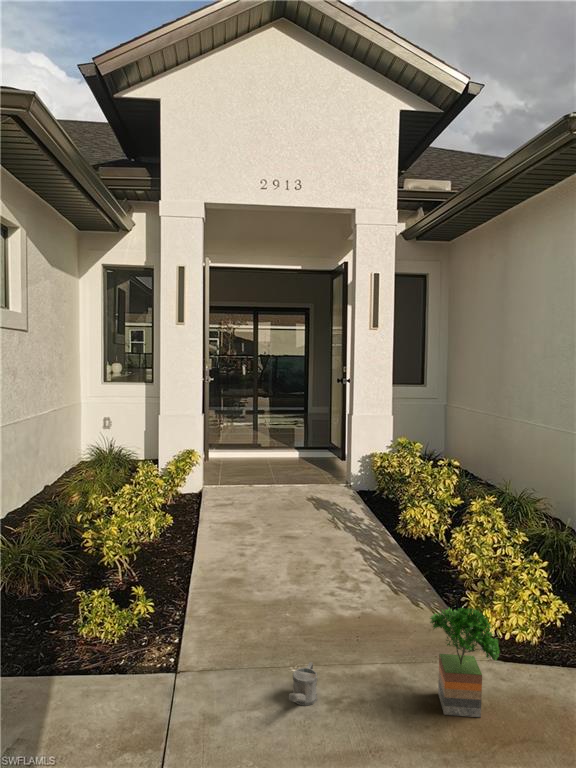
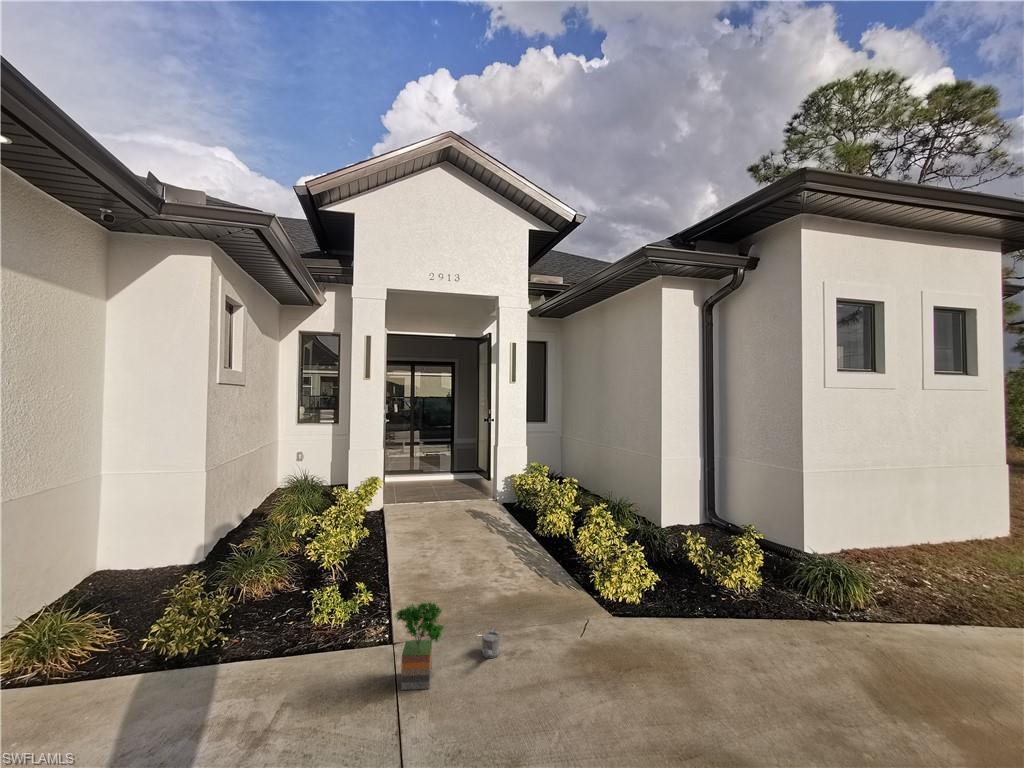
potted tree: present [430,607,499,717] -> present [395,602,444,690]

